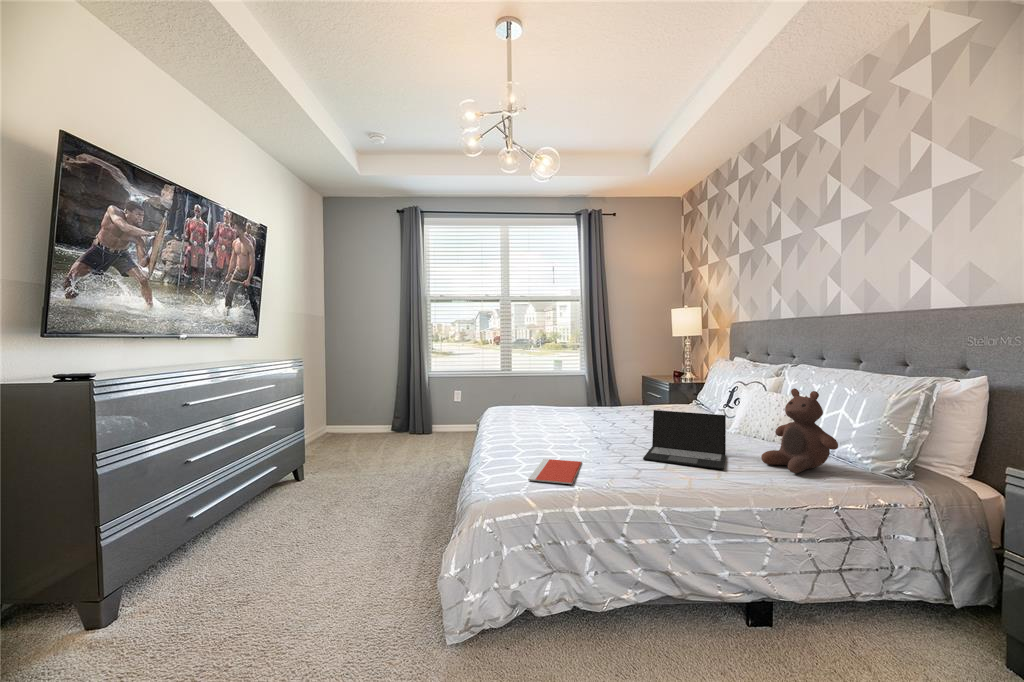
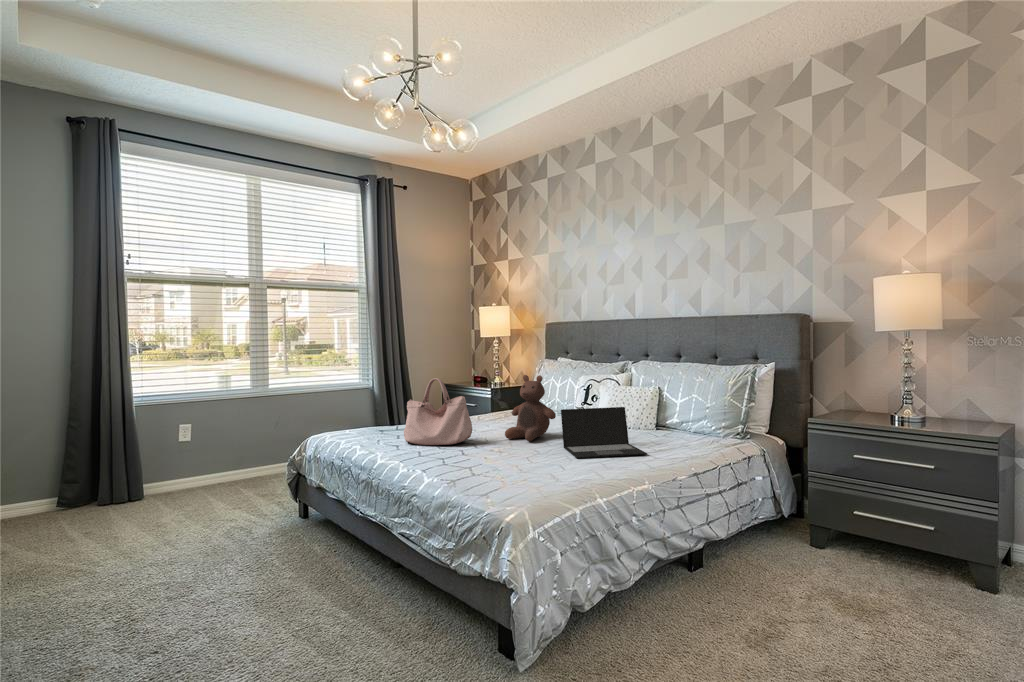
handbag: none [535,372,583,428] -> present [404,378,472,445]
stuffed bear: present [761,388,838,473] -> present [505,375,556,441]
notebook: present [528,459,582,484] -> none [492,470,563,494]

